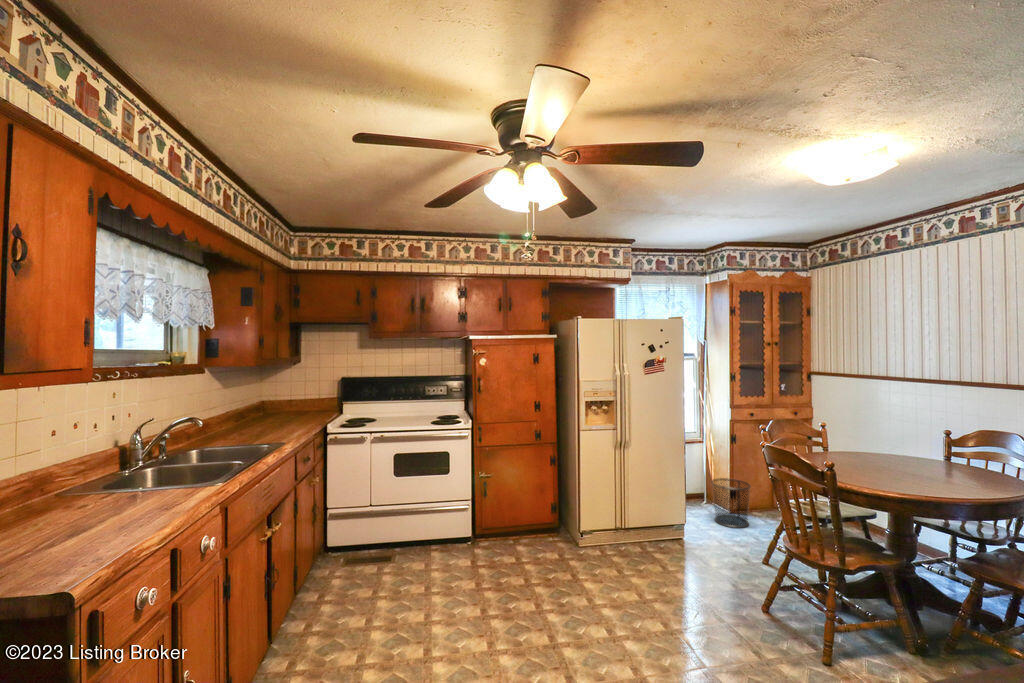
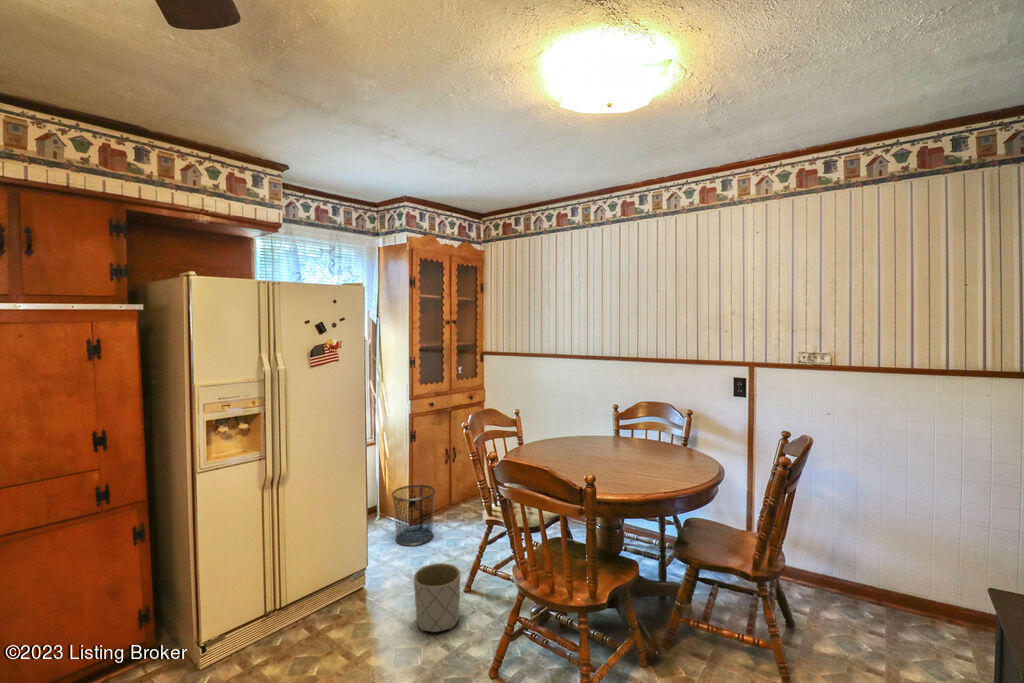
planter: none [716,532,756,584] -> present [414,563,460,632]

